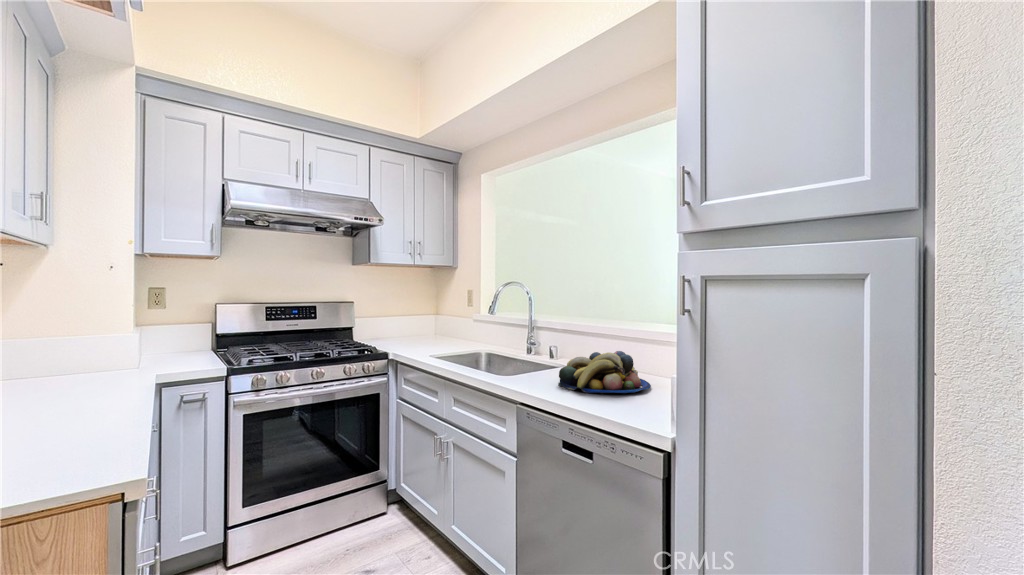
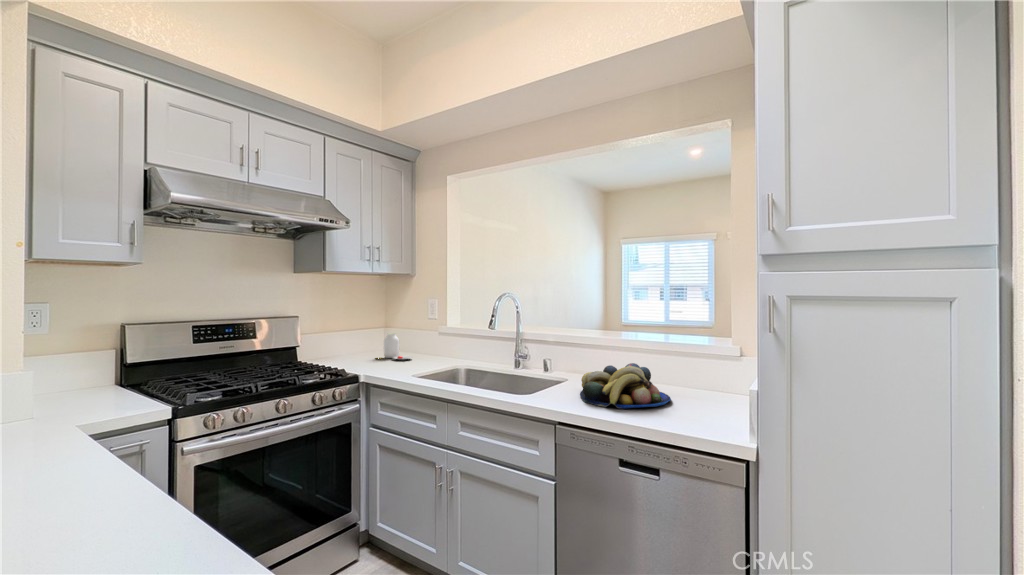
jar: none [417,320,449,344] -> present [384,333,412,360]

